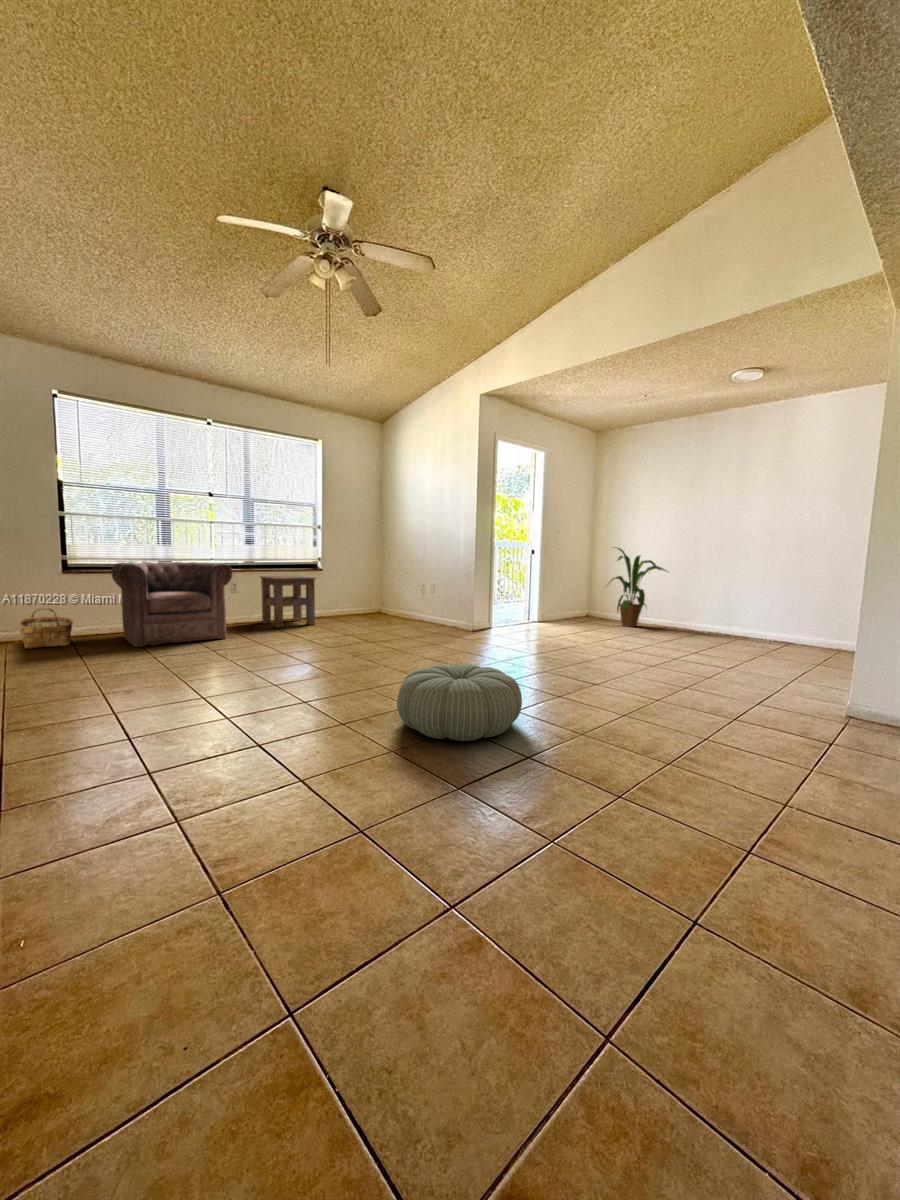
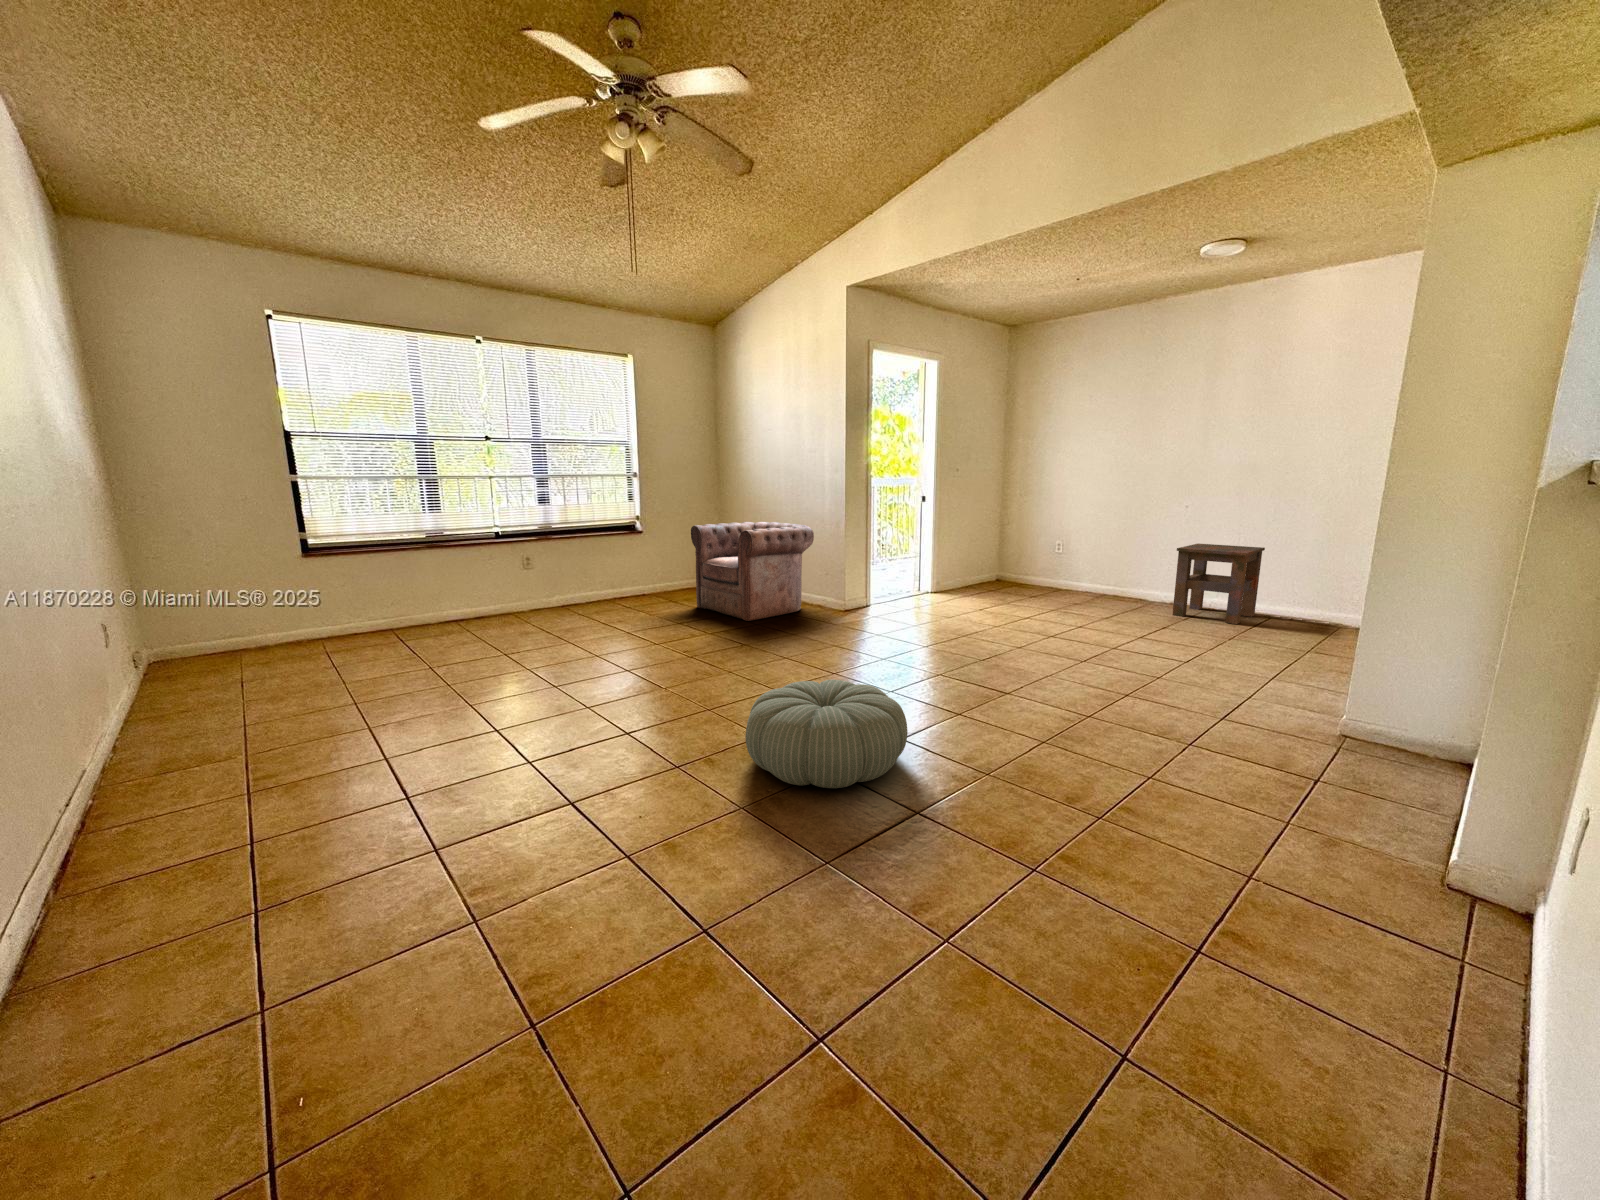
house plant: present [609,548,666,627] -> none [1018,488,1107,595]
armchair: present [112,562,232,647] -> present [691,522,814,621]
side table: present [260,576,316,628] -> present [1172,544,1265,624]
woven basket: present [18,608,73,649] -> none [255,602,324,657]

